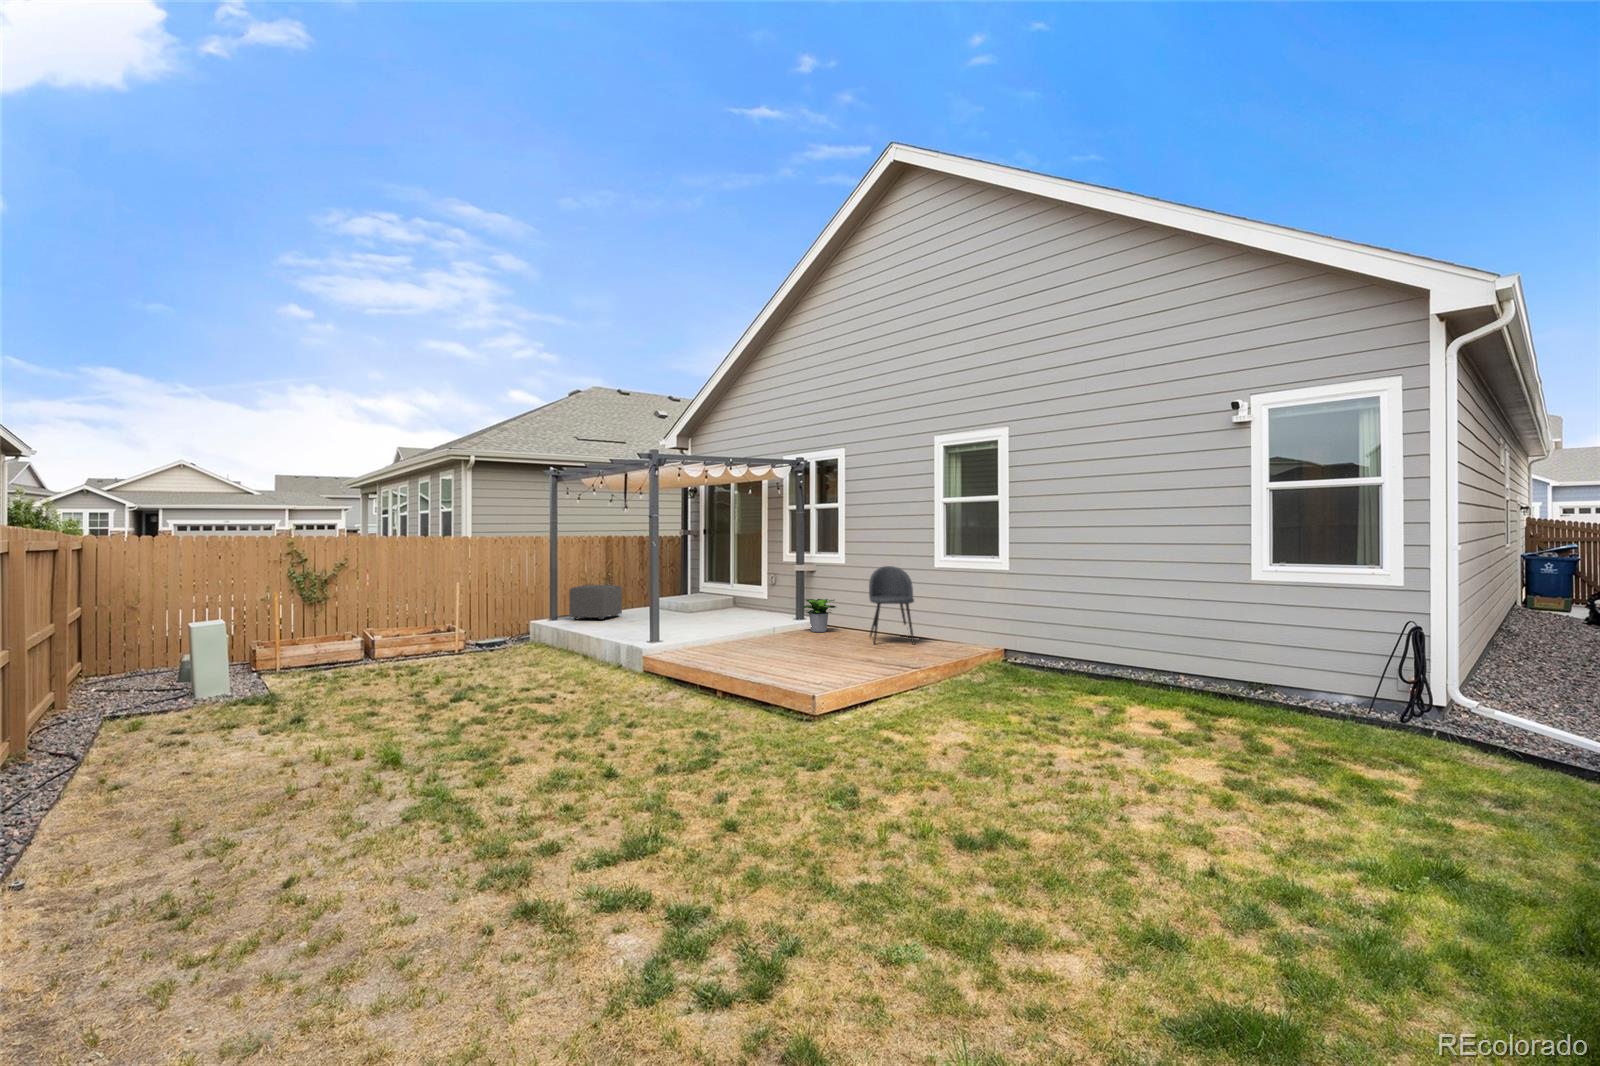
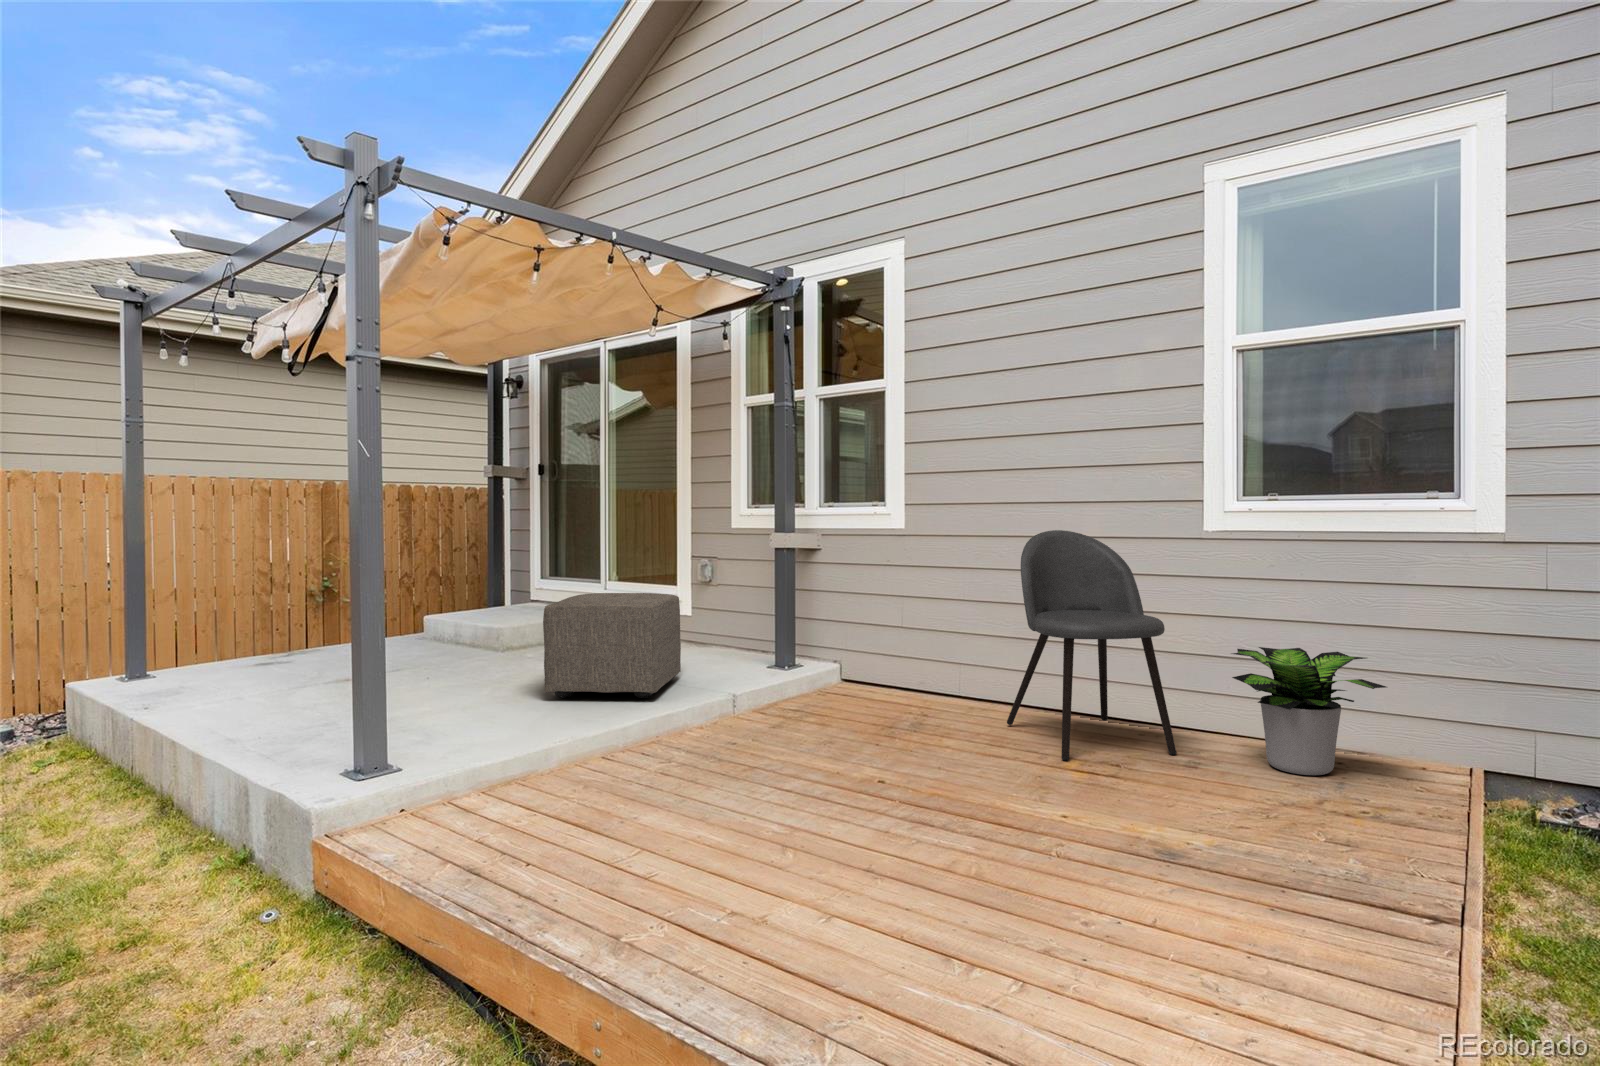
ottoman: present [569,585,622,620] -> present [543,593,681,698]
potted plant: present [803,599,836,632] -> present [1232,647,1386,775]

